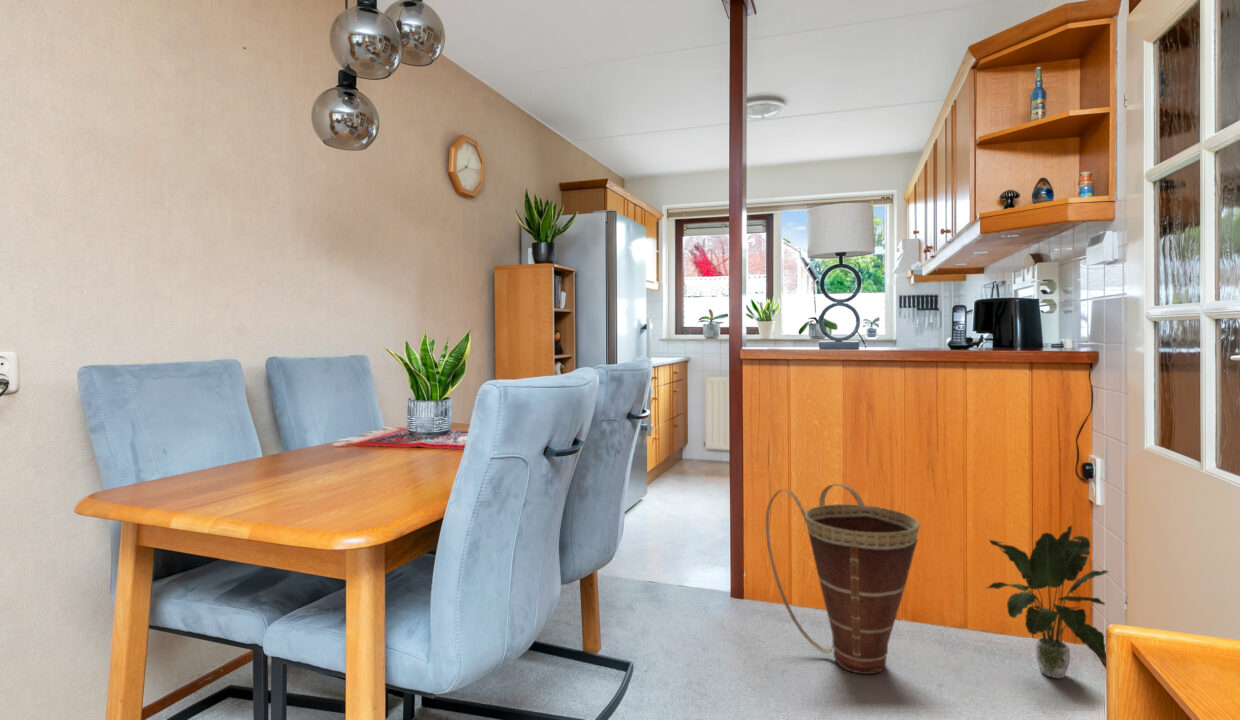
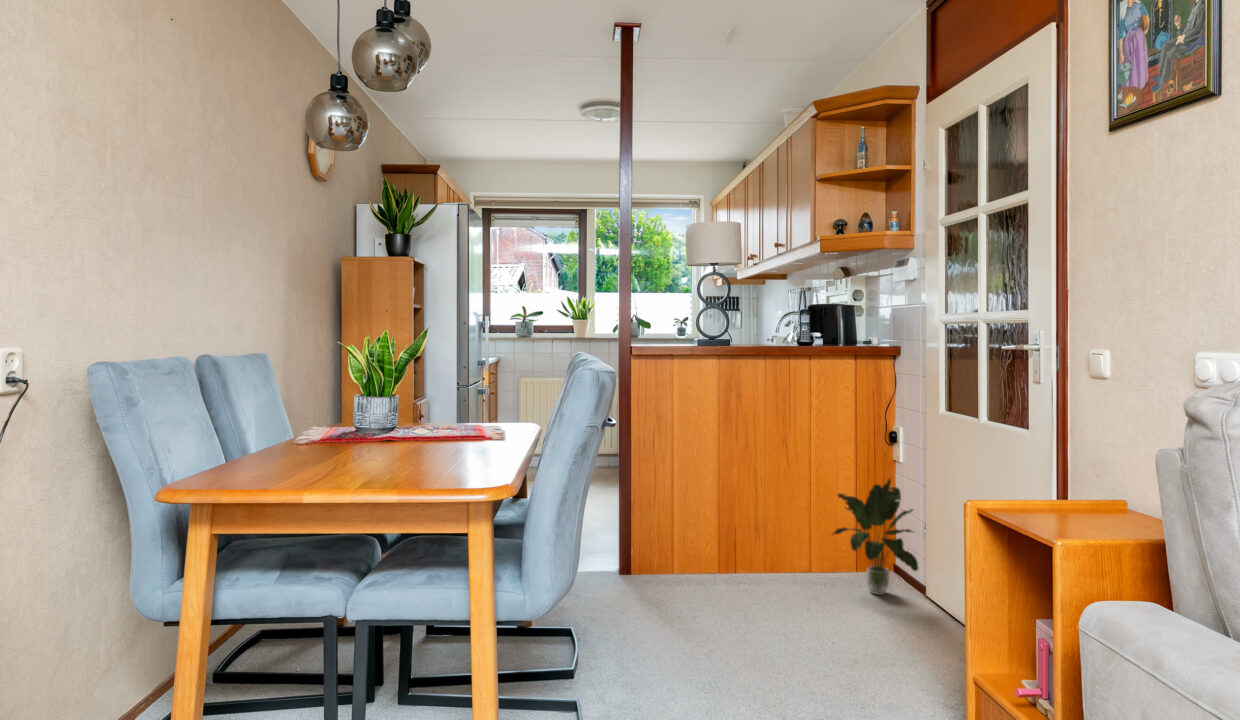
basket: present [766,484,919,674] -> none [663,460,794,610]

